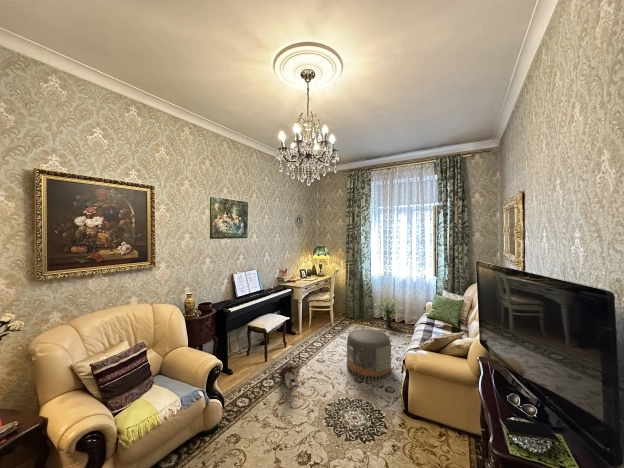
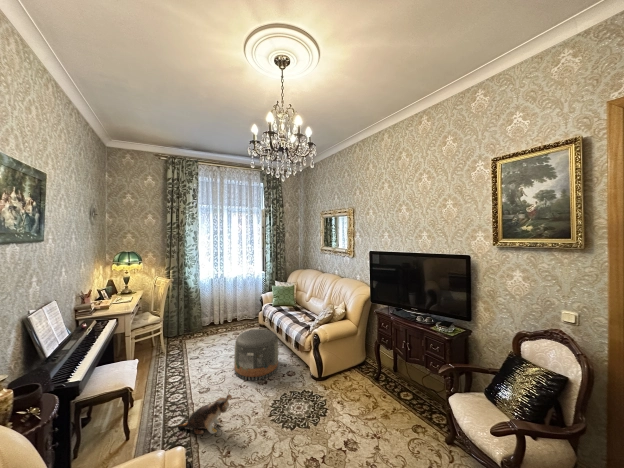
potted plant: present [375,297,403,328] -> none [211,298,240,329]

